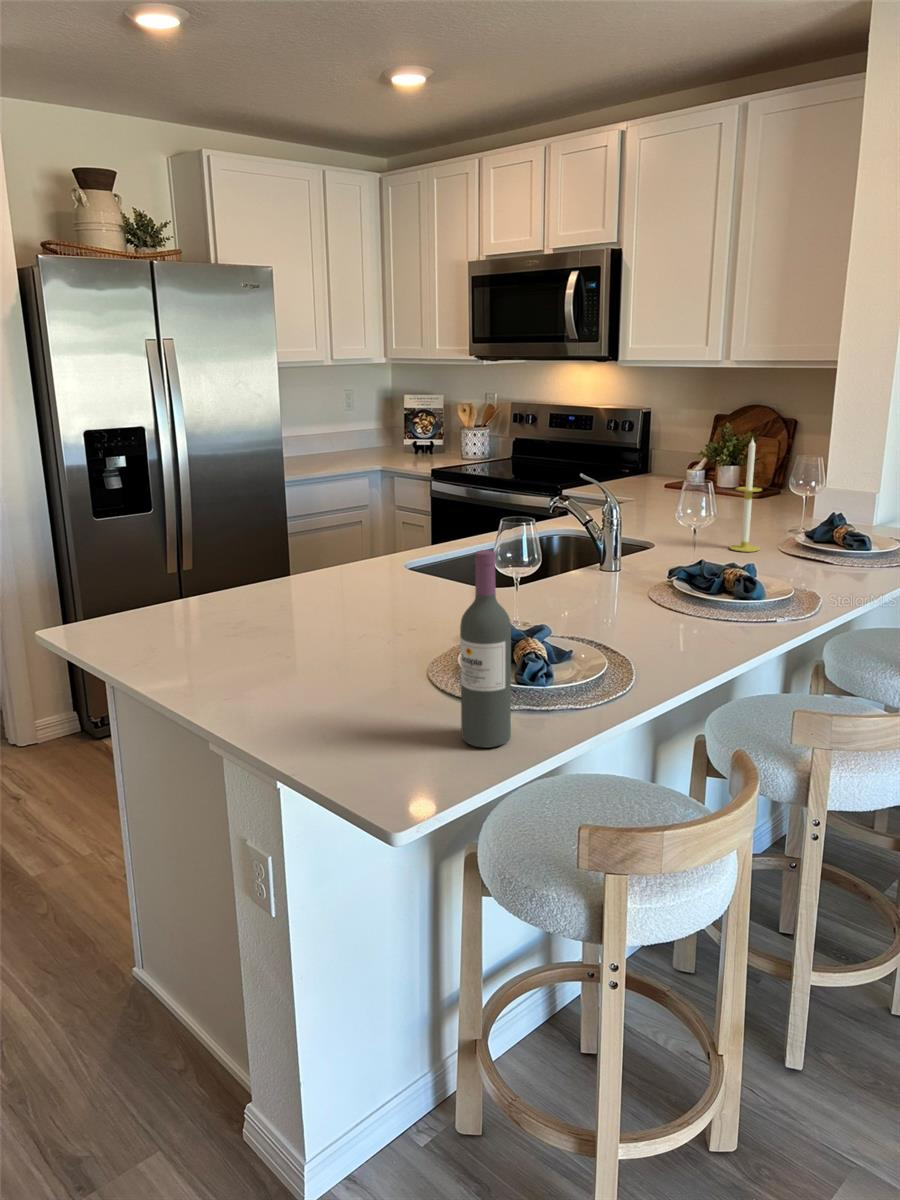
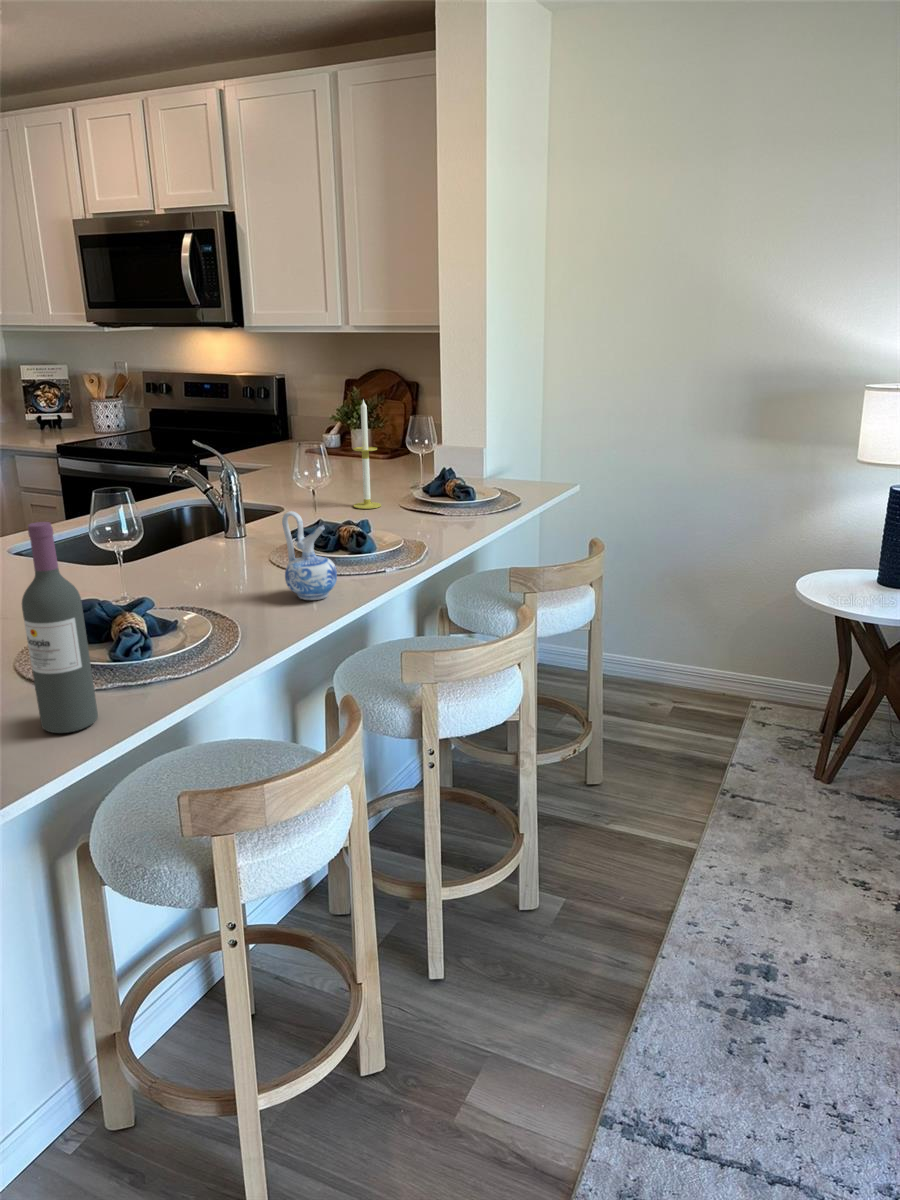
ceramic pitcher: none [675,552,730,644] -> present [282,511,337,600]

